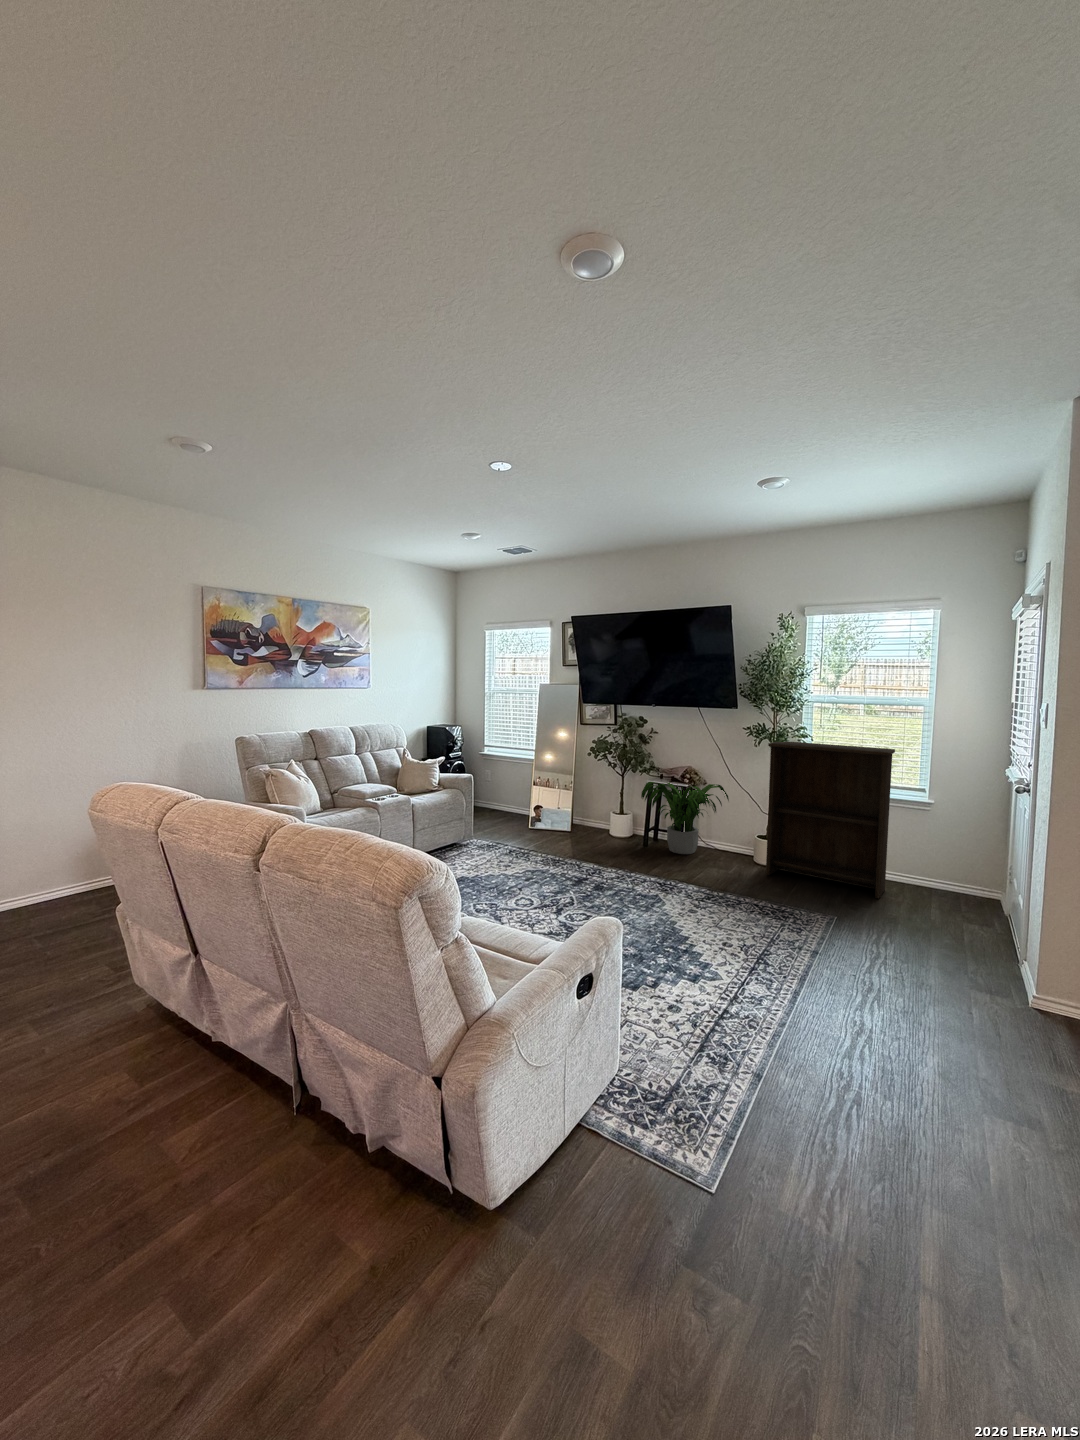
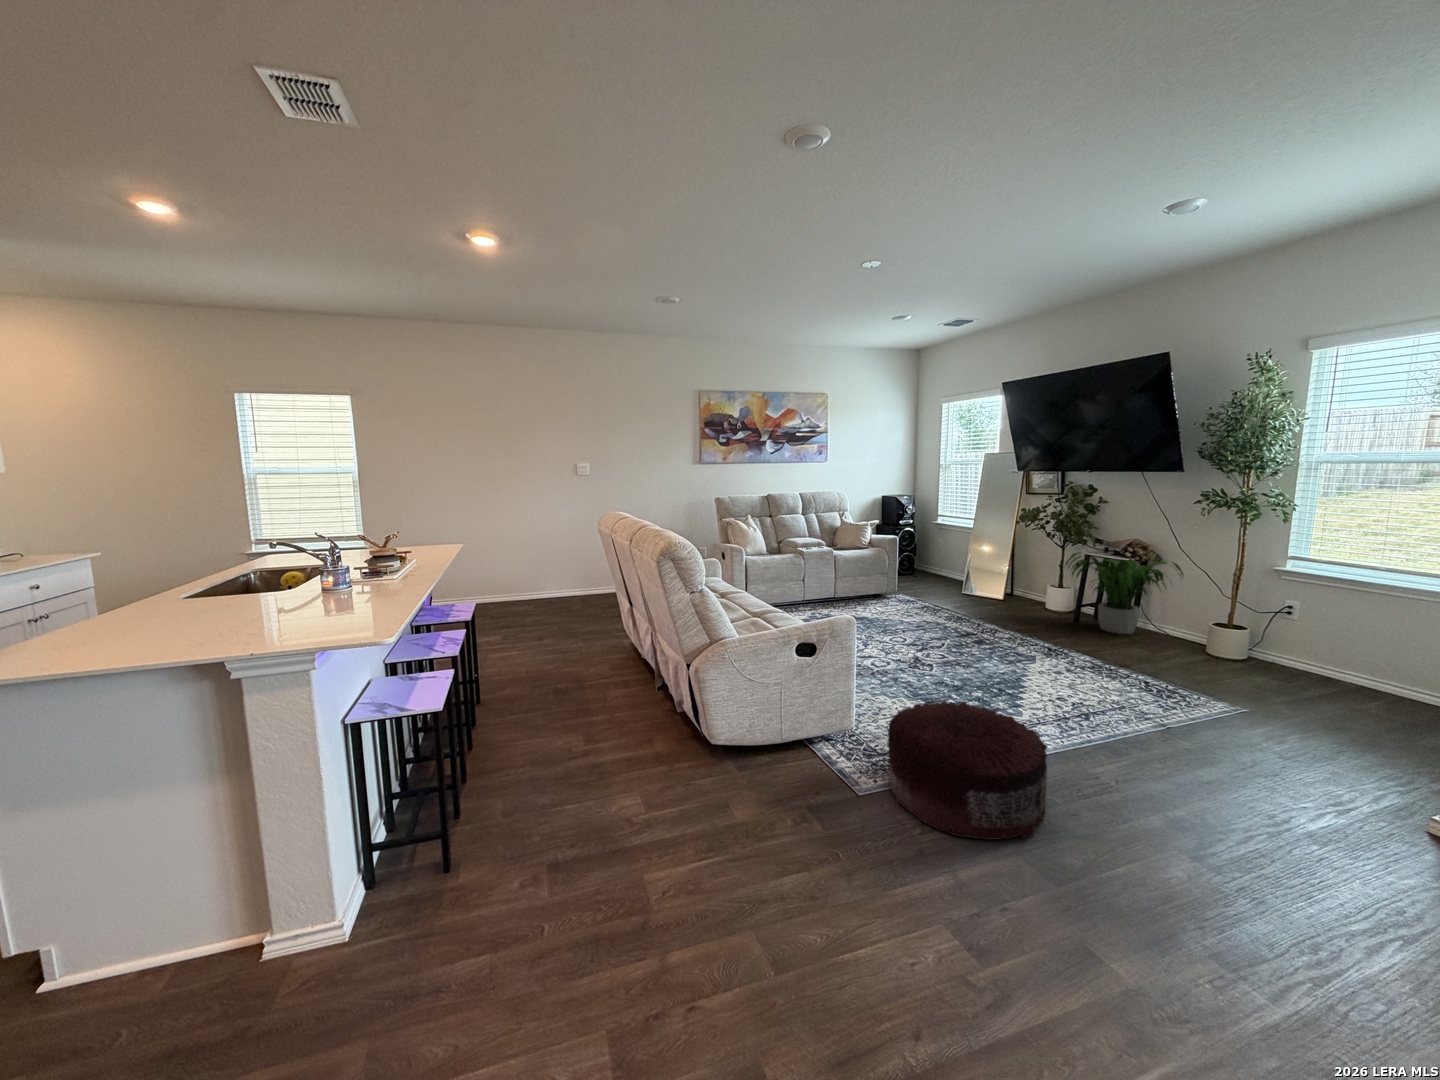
bookshelf: present [766,741,895,899] -> none [1204,511,1433,717]
pouf: none [692,979,875,1161] -> present [887,701,1047,840]

